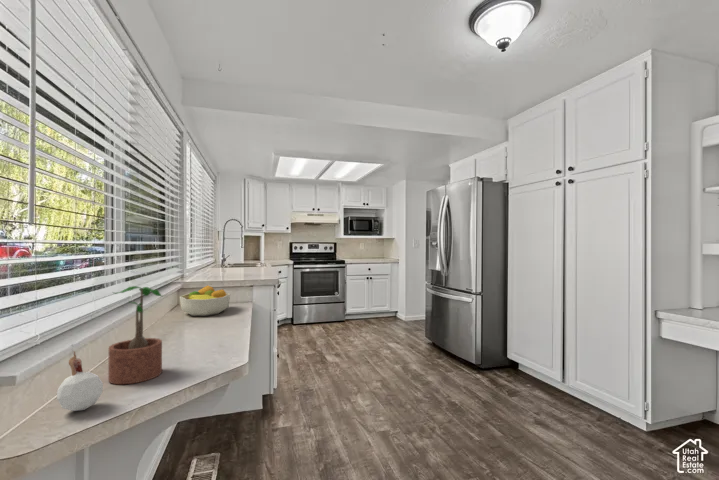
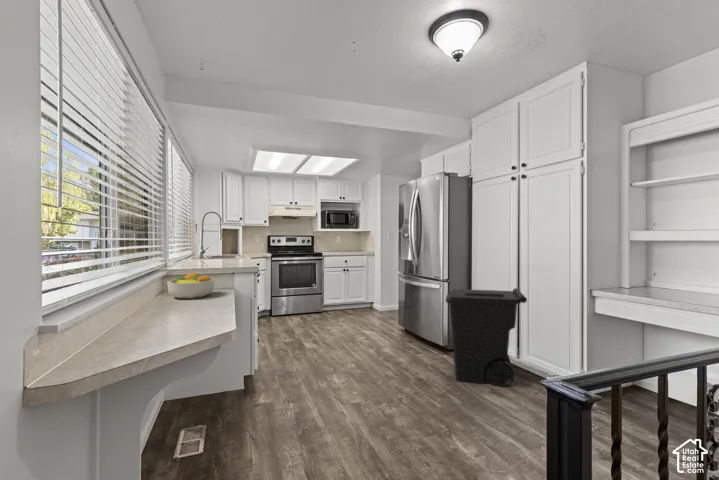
potted plant: present [108,286,162,384] -> none [119,263,167,343]
trash can: none [483,304,577,417] -> present [446,288,527,386]
candle: present [57,345,103,411] -> none [85,306,121,358]

